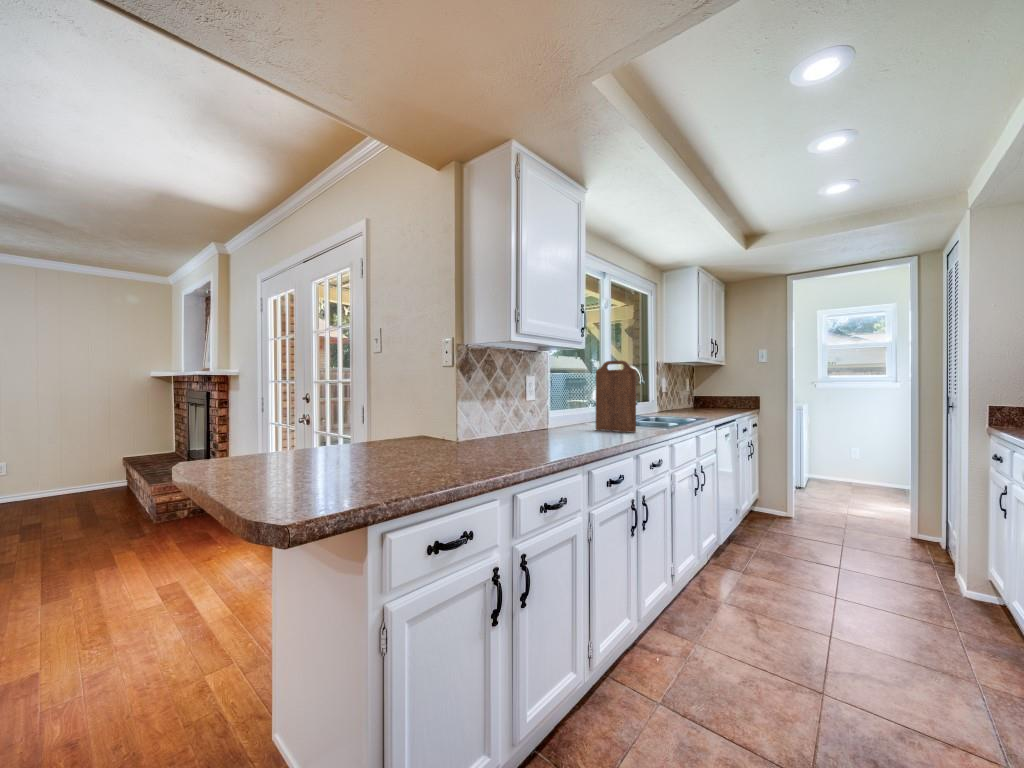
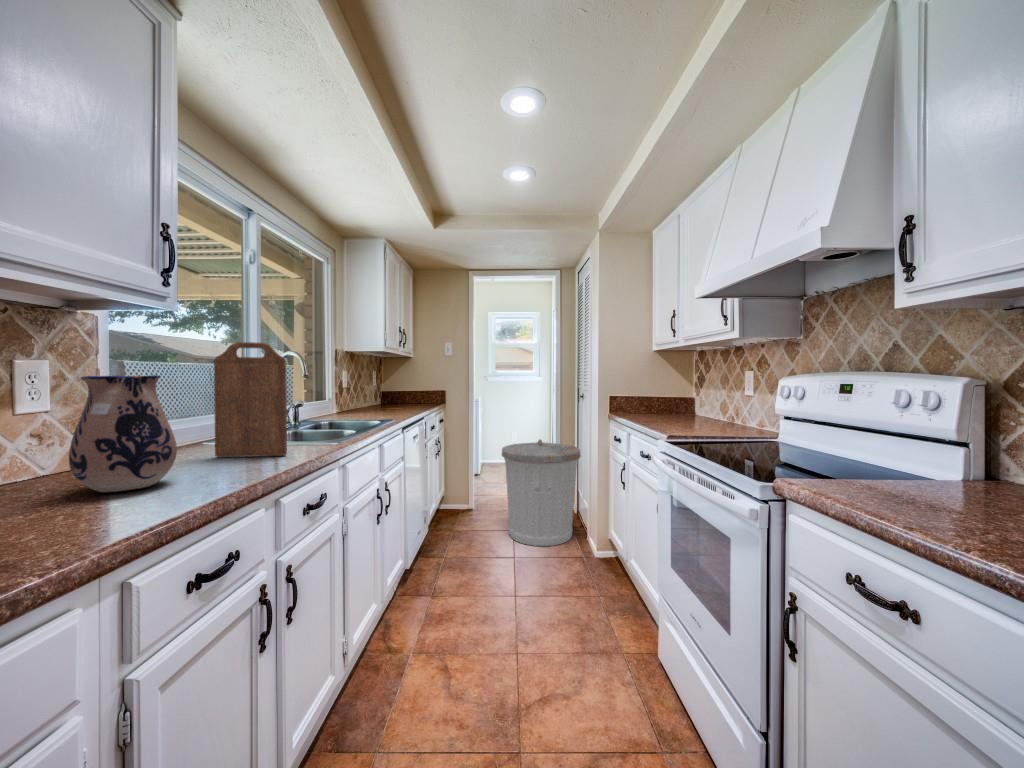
ceramic pitcher: none [546,381,586,439] -> present [69,375,177,492]
trash can: none [825,452,944,573] -> present [502,440,581,546]

